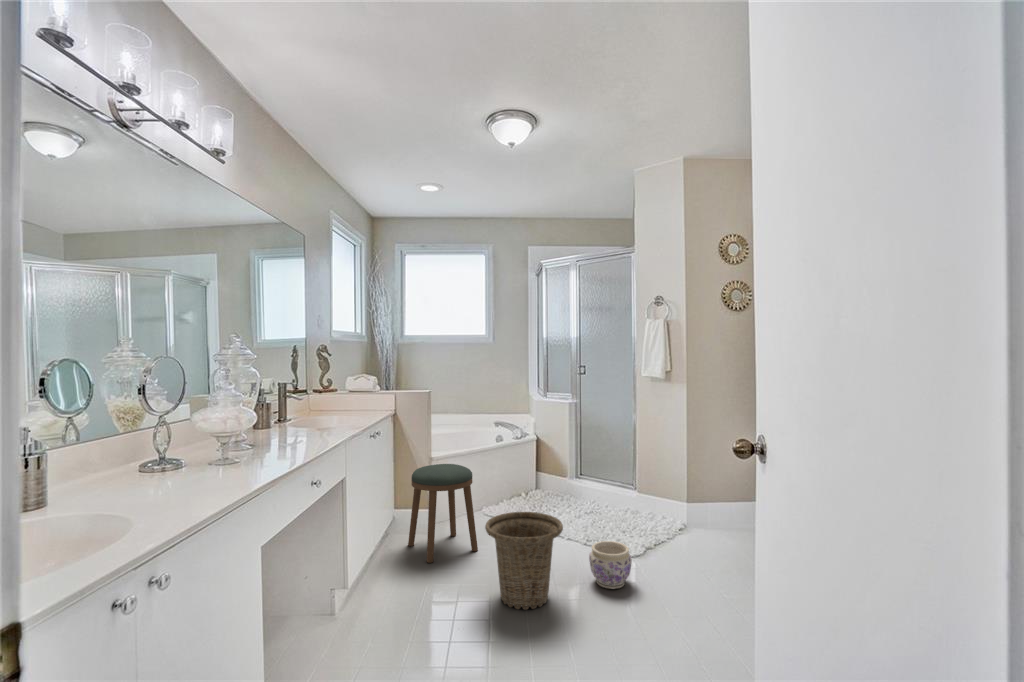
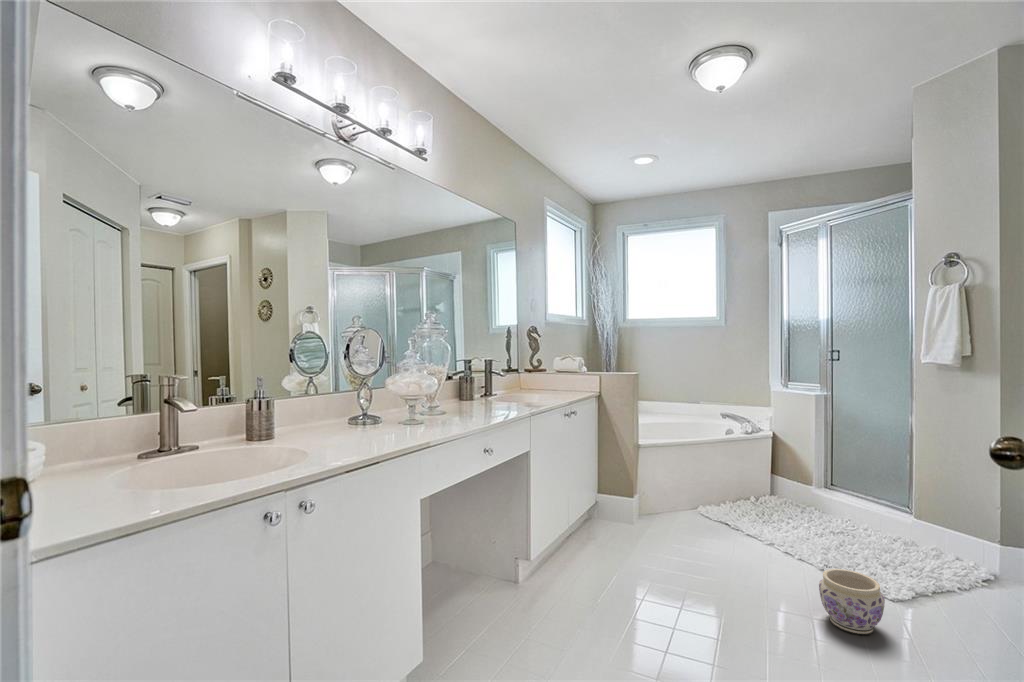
stool: present [408,464,478,563] -> none [610,451,683,551]
basket: present [485,512,563,610] -> none [678,512,777,629]

